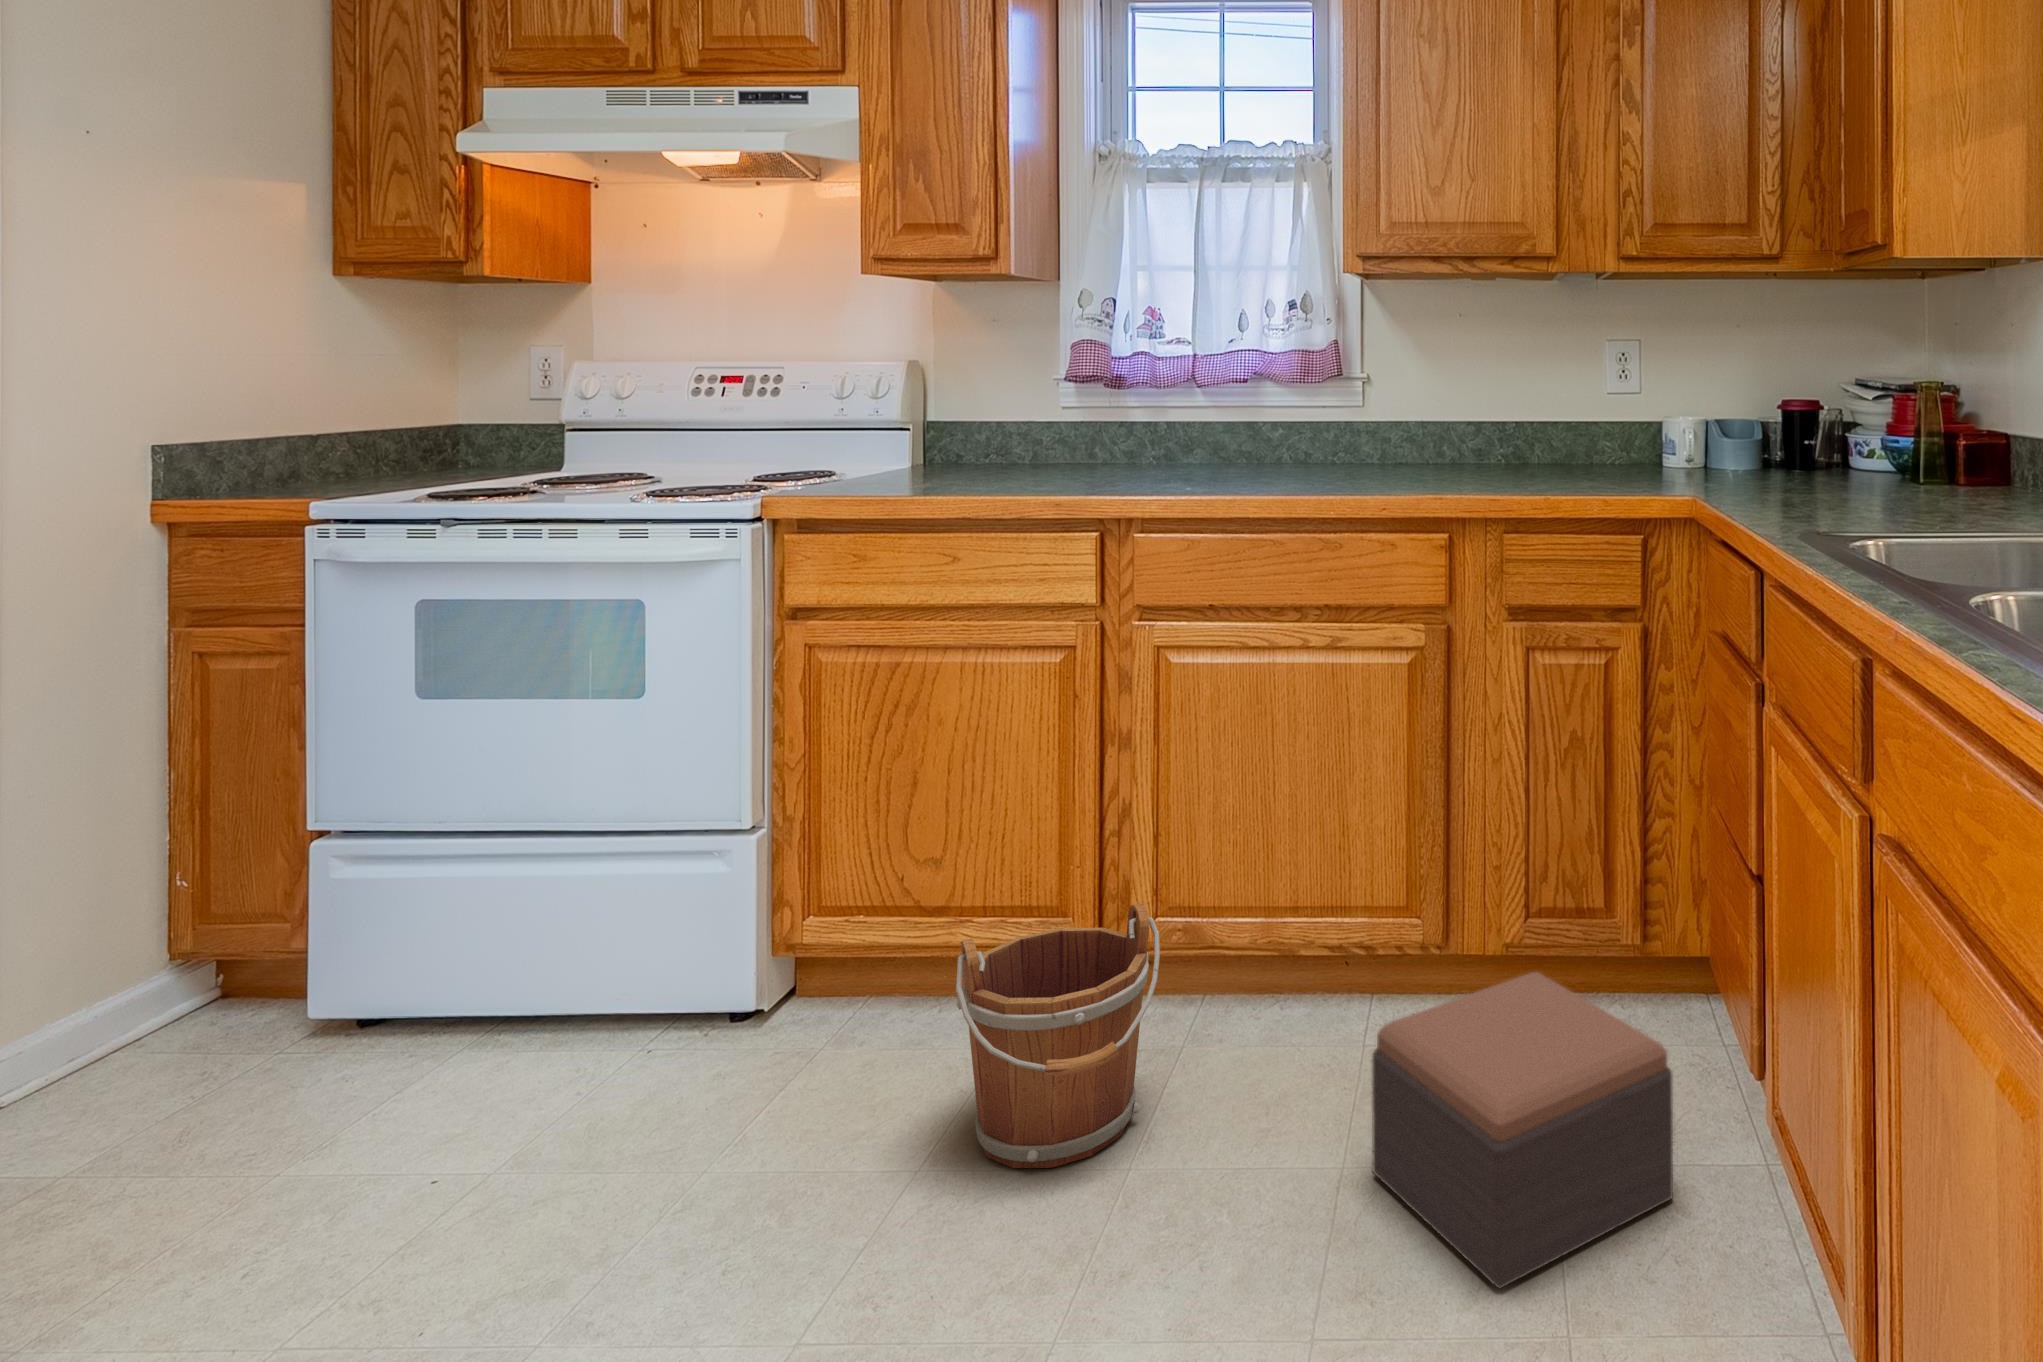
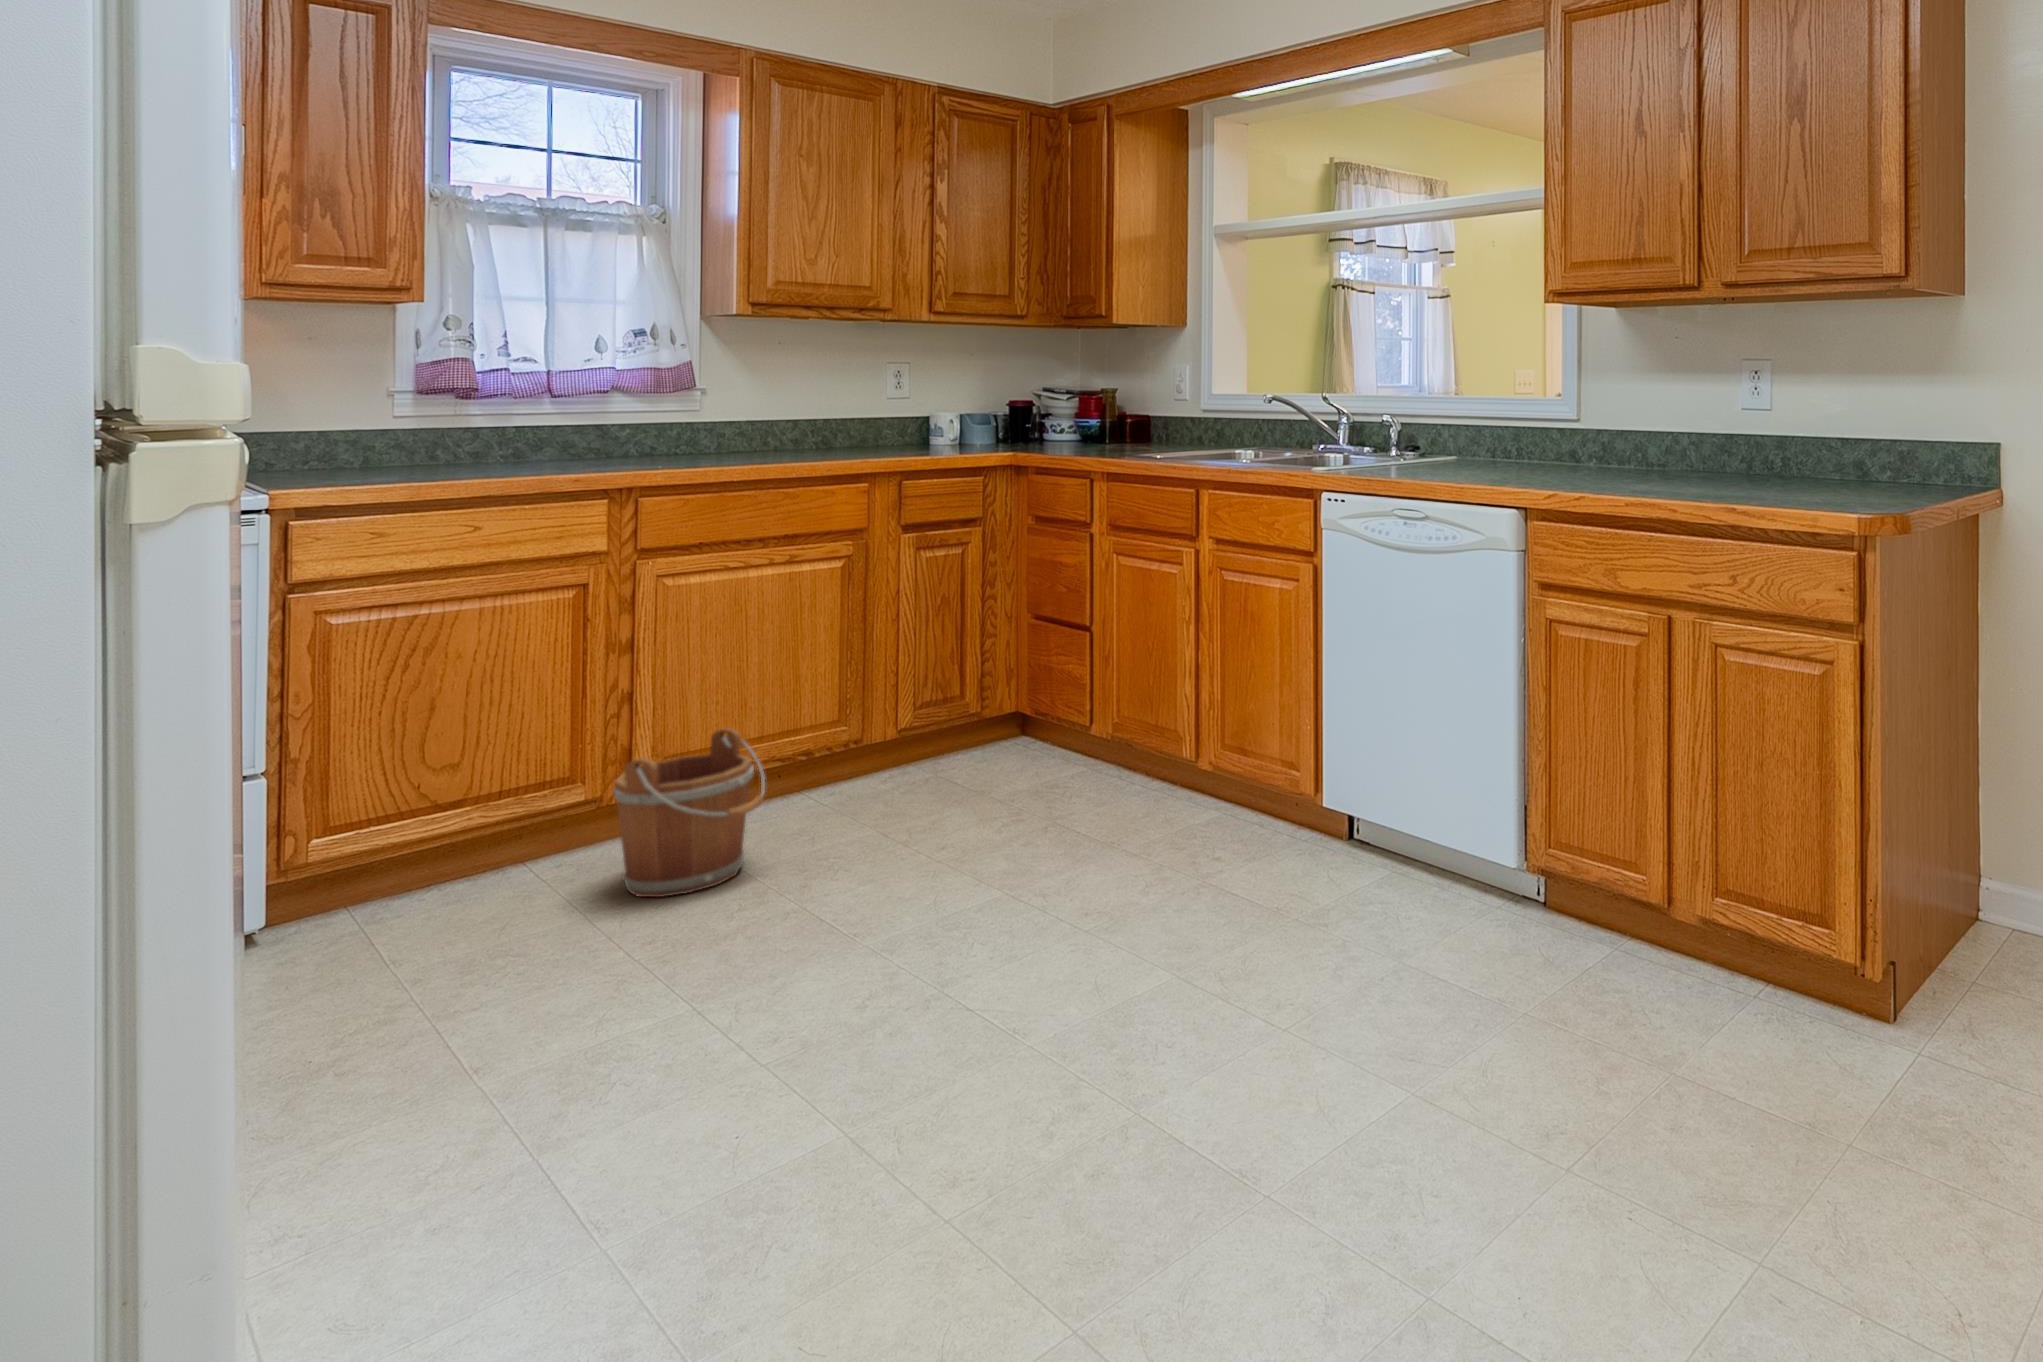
footstool: present [1372,972,1673,1288] -> none [924,712,1086,828]

